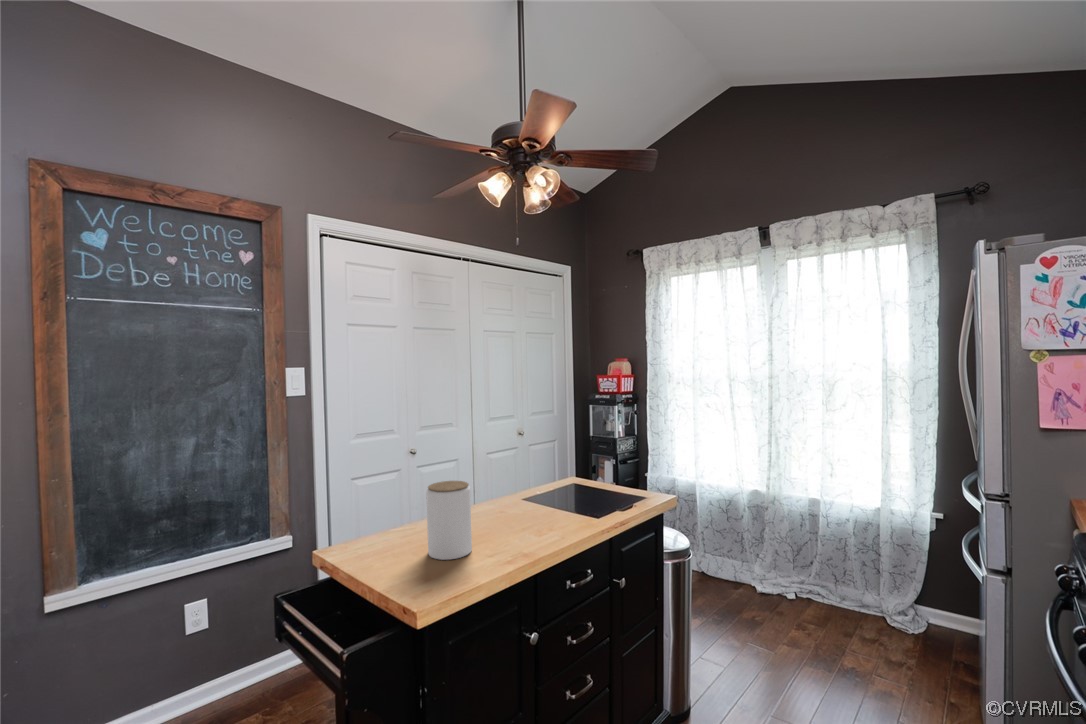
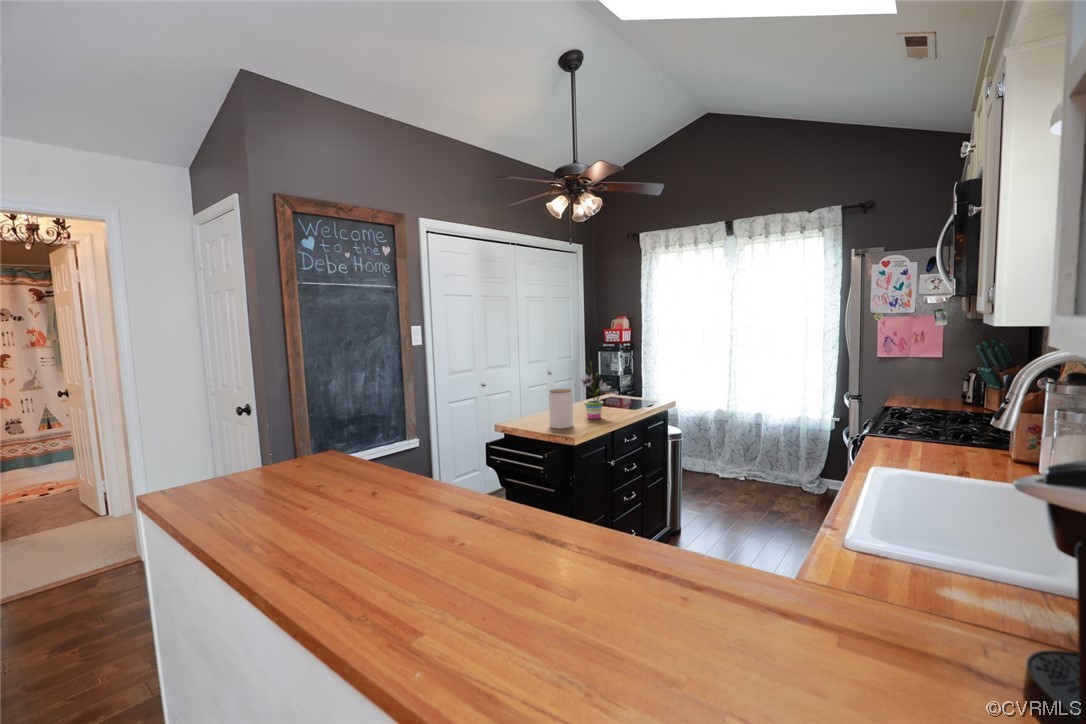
potted plant: none [492,429,555,534] -> present [580,362,610,419]

